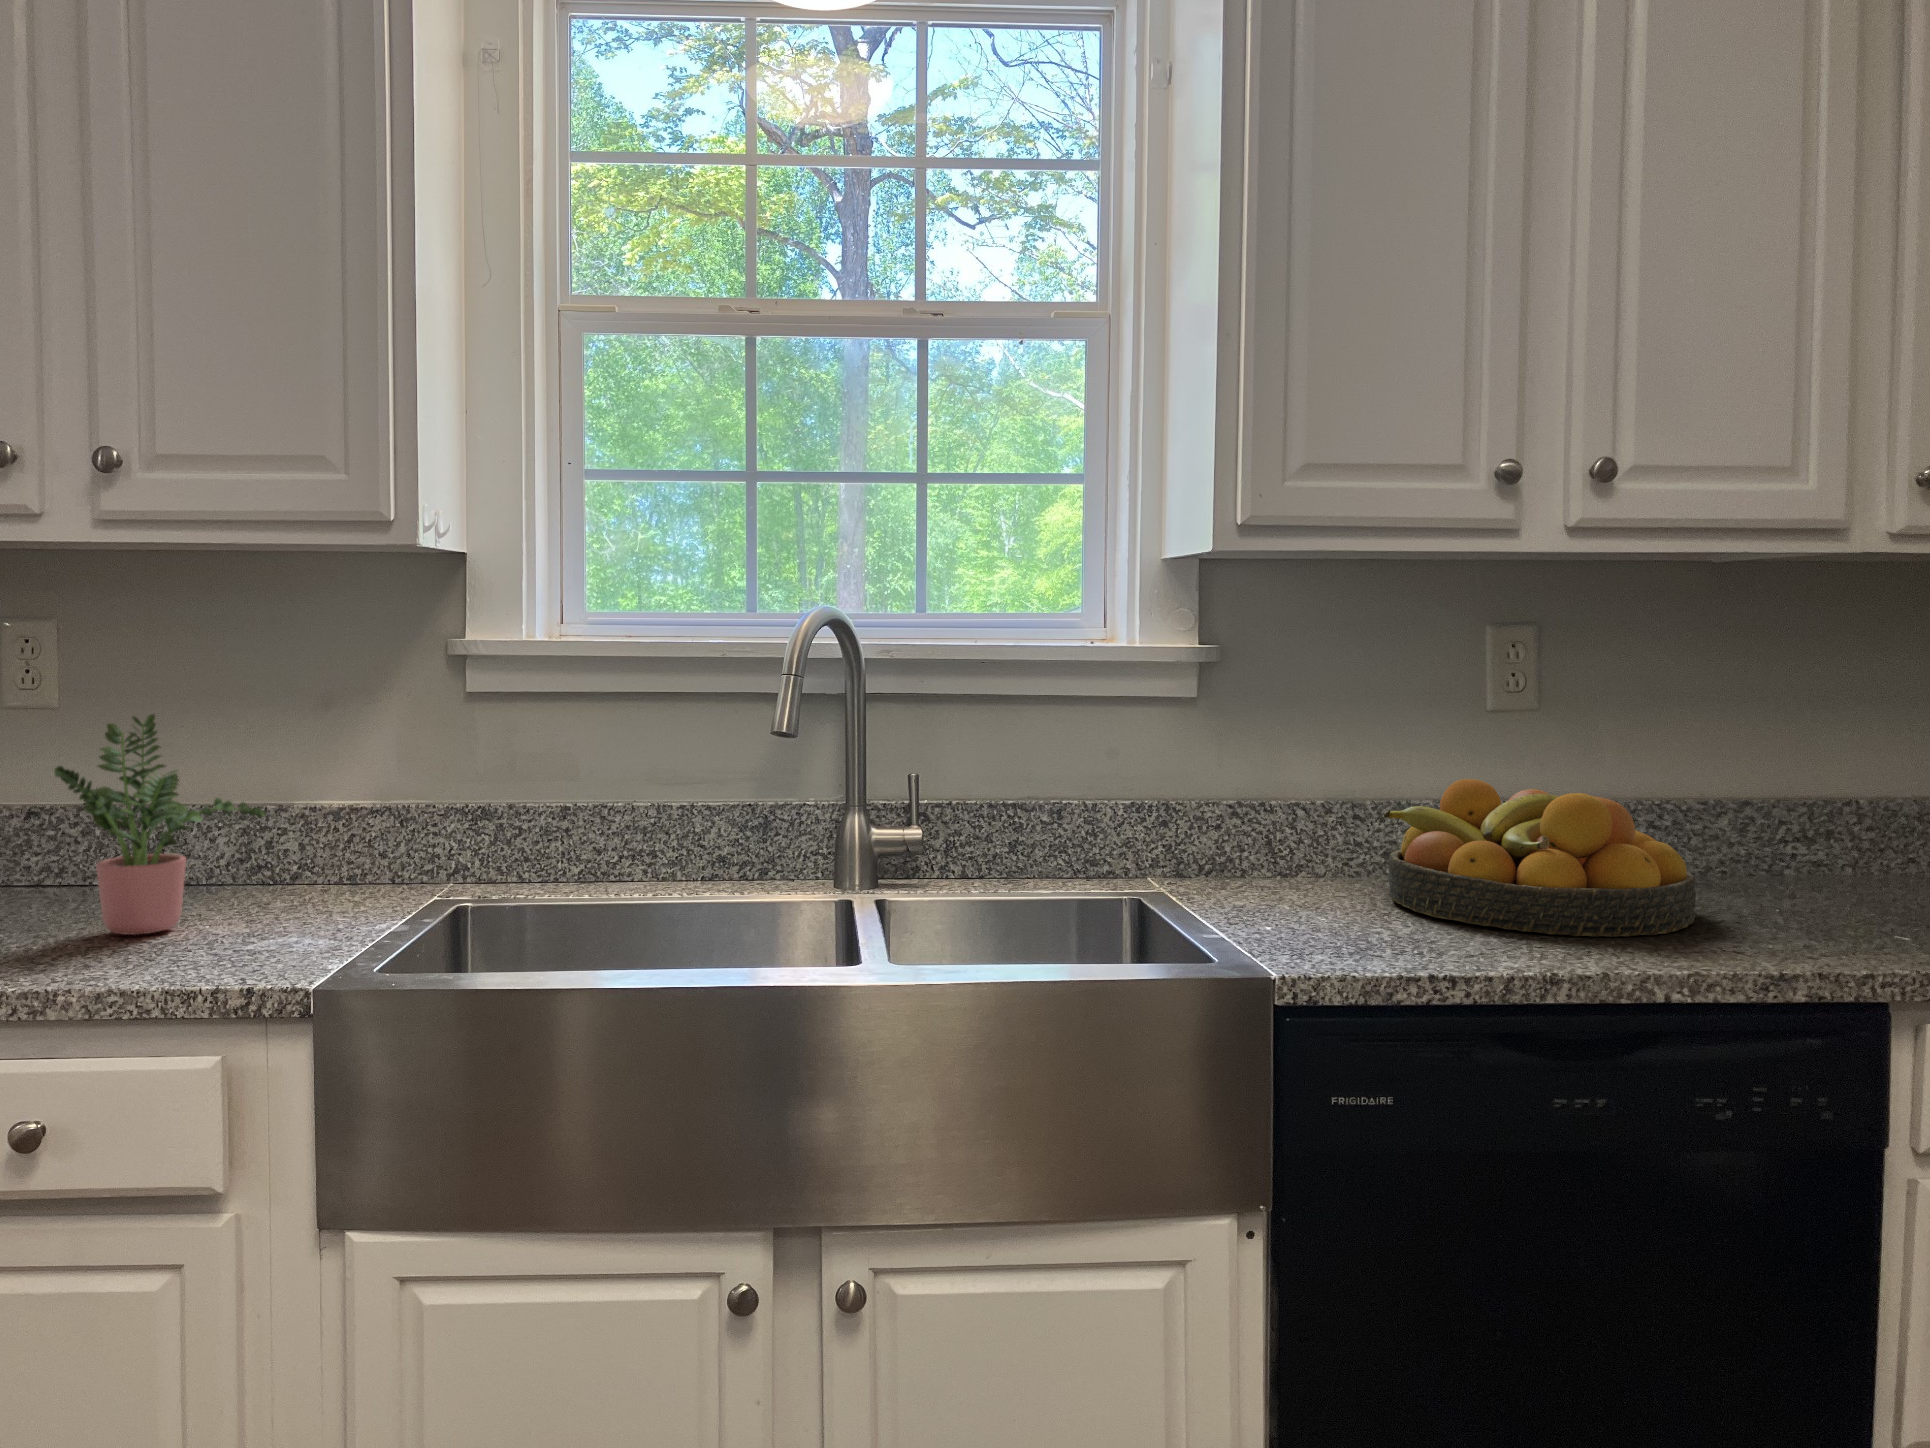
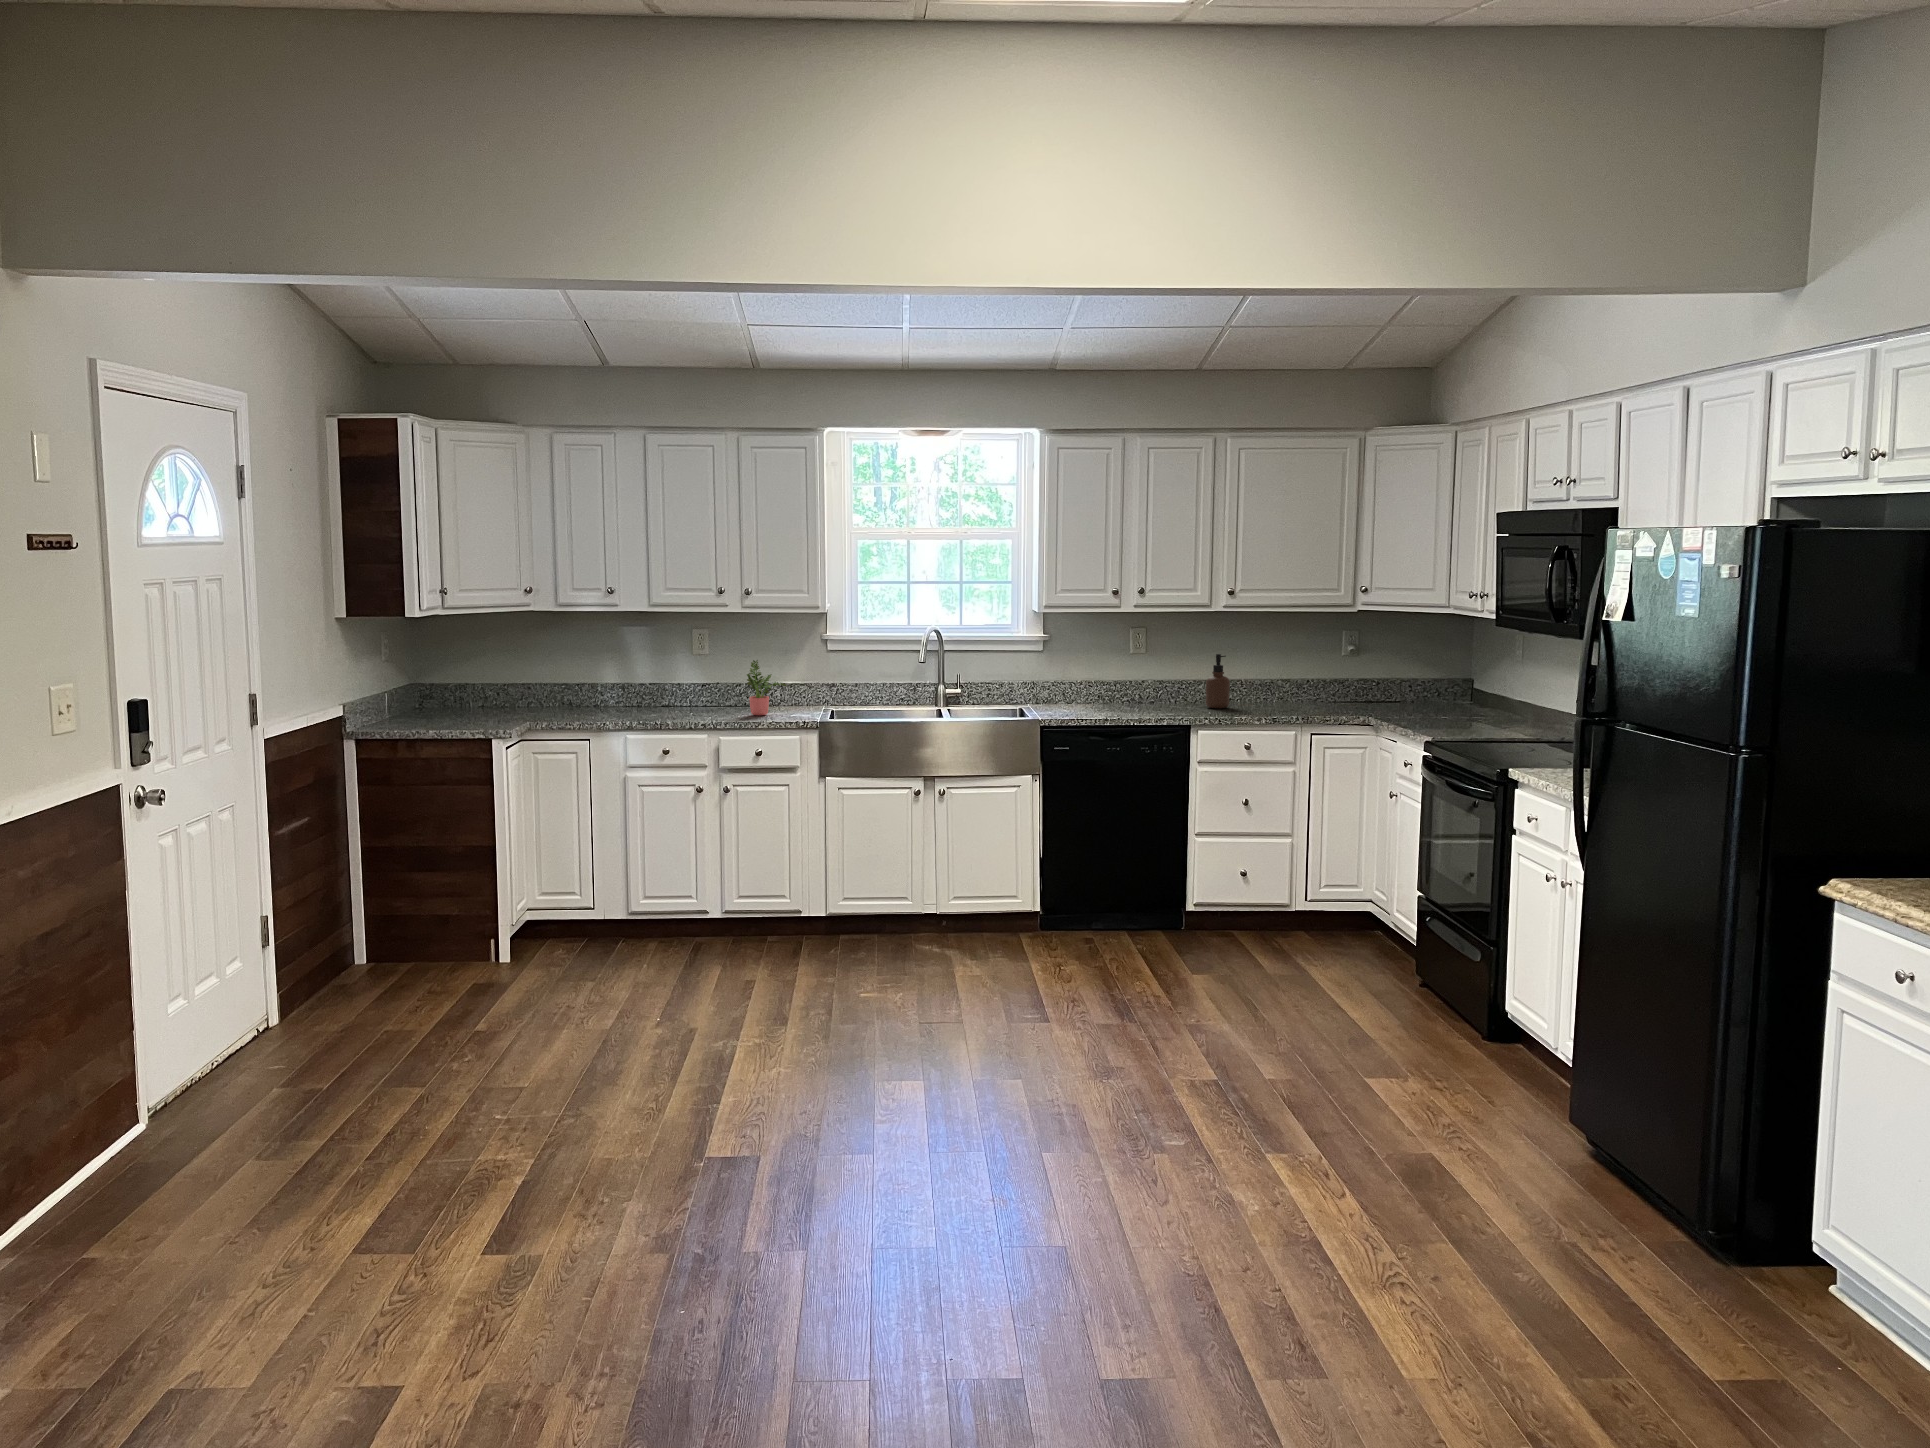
soap dispenser: none [1764,706,1862,896] -> present [1206,654,1230,708]
fruit bowl: present [1382,779,1696,937] -> none [1088,675,1165,715]

